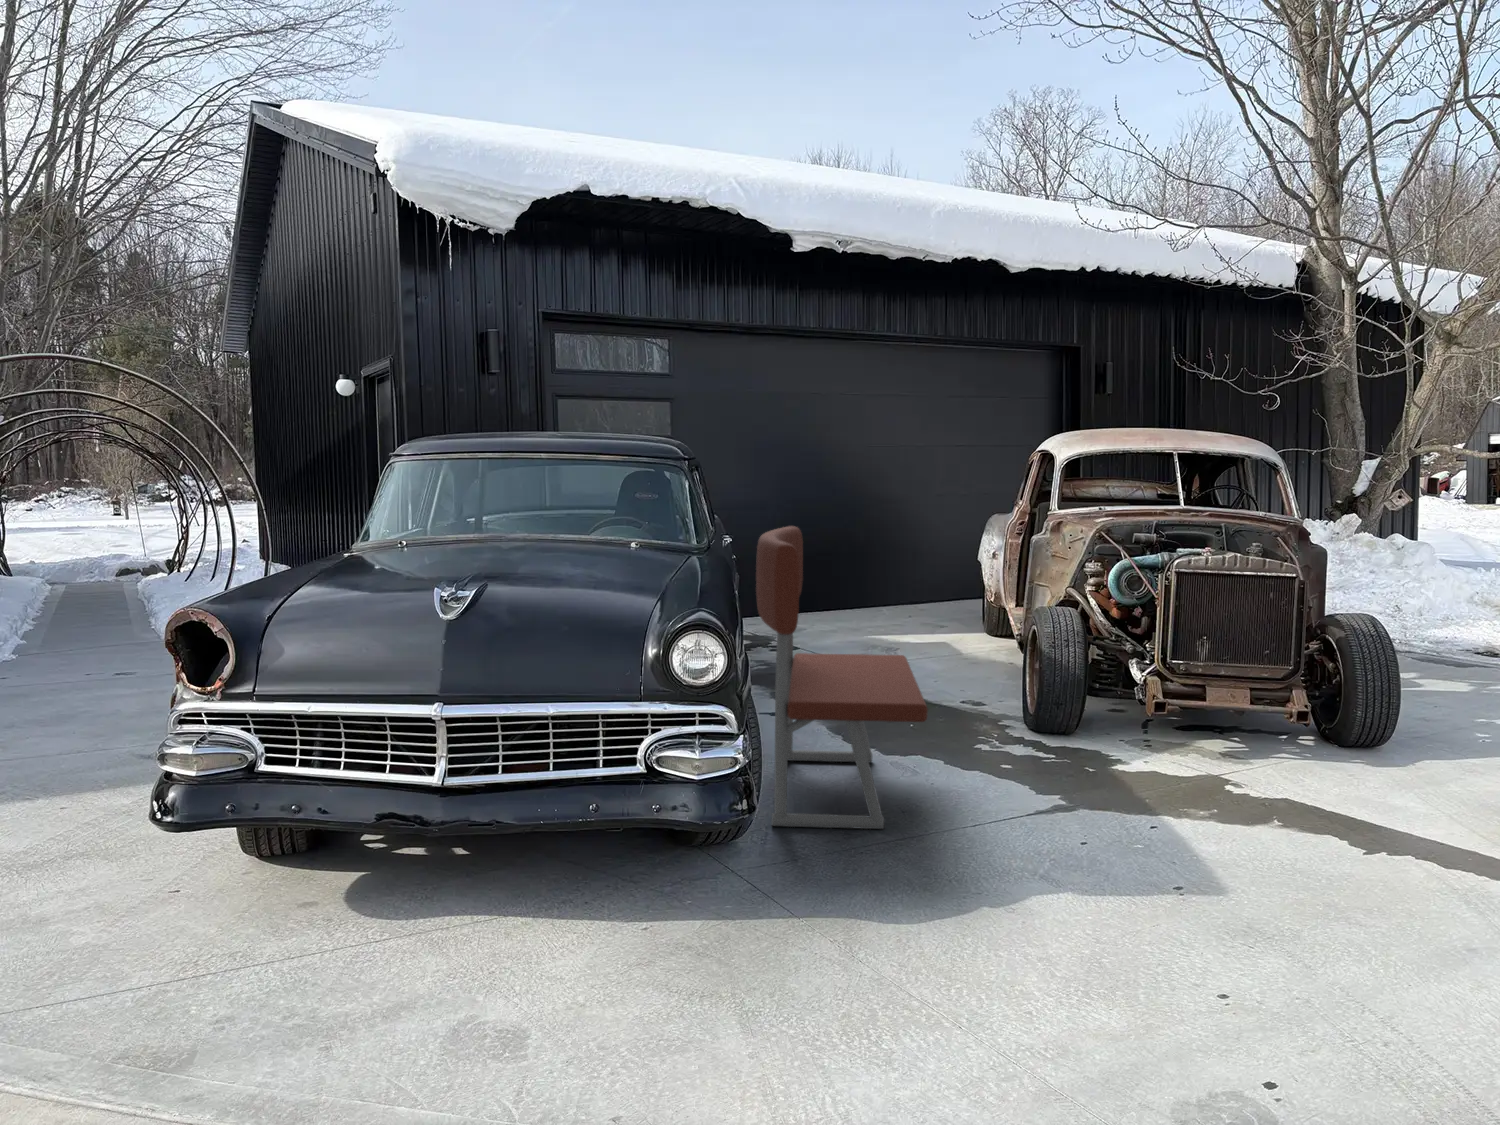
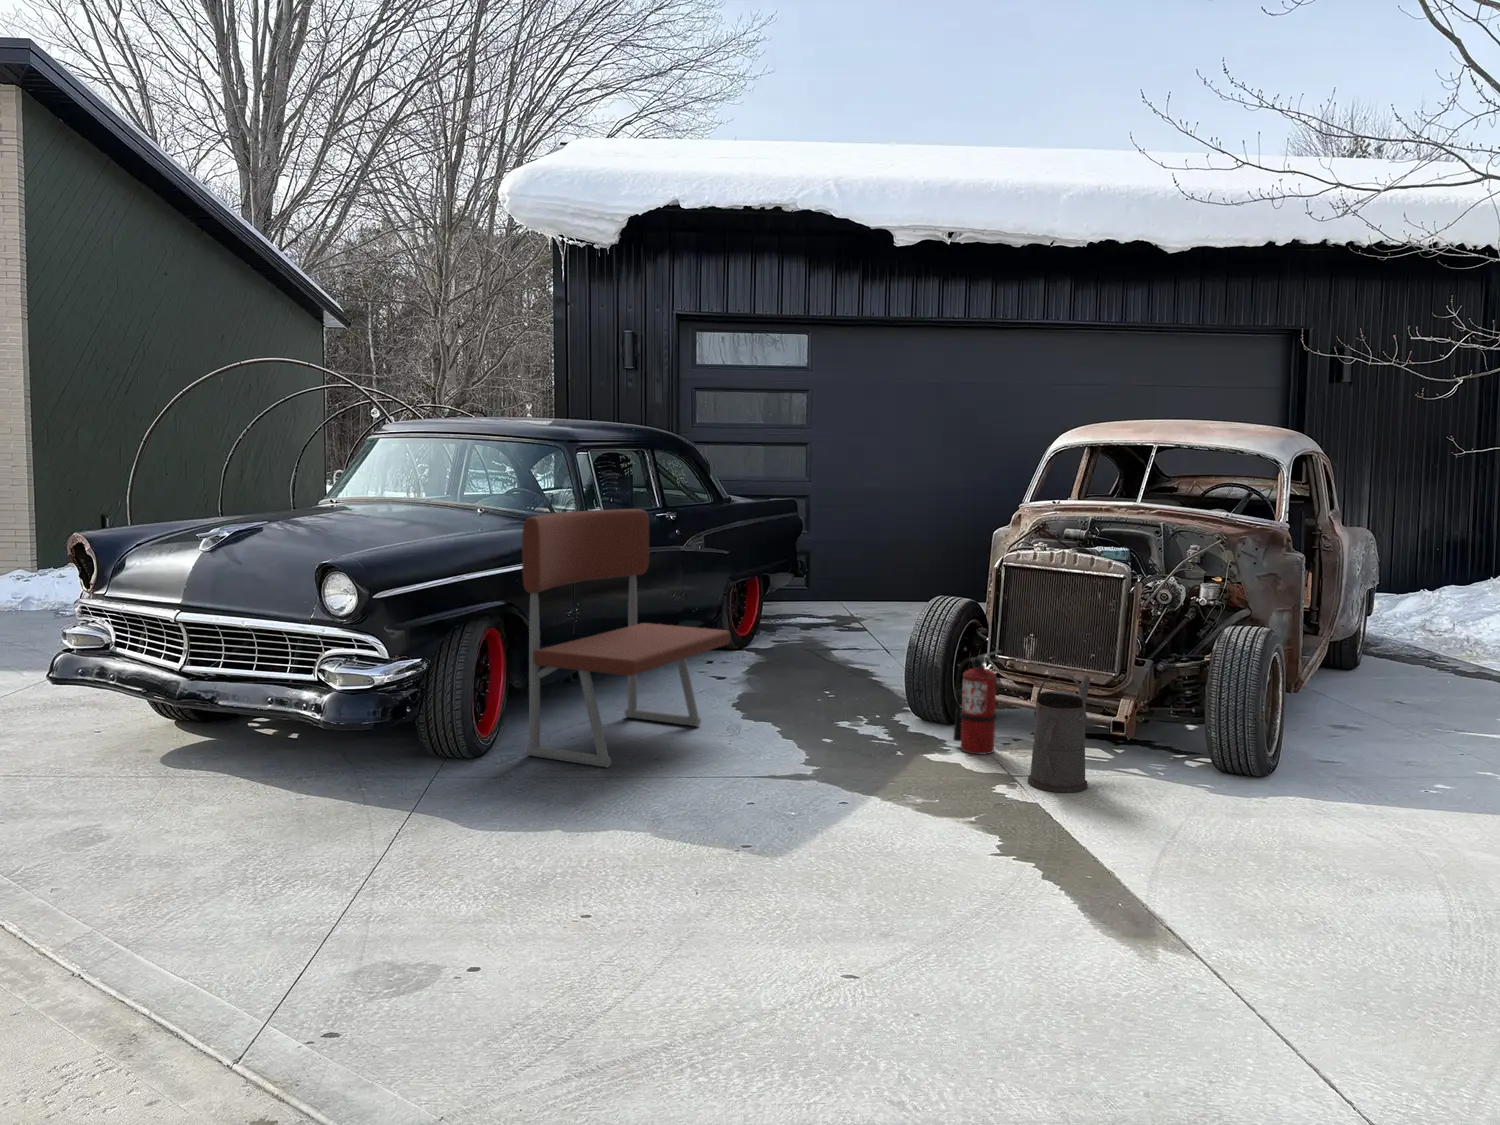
fire extinguisher: none [1131,654,1190,760] -> present [953,650,1002,754]
watering can: none [1259,673,1323,792] -> present [1028,672,1090,792]

